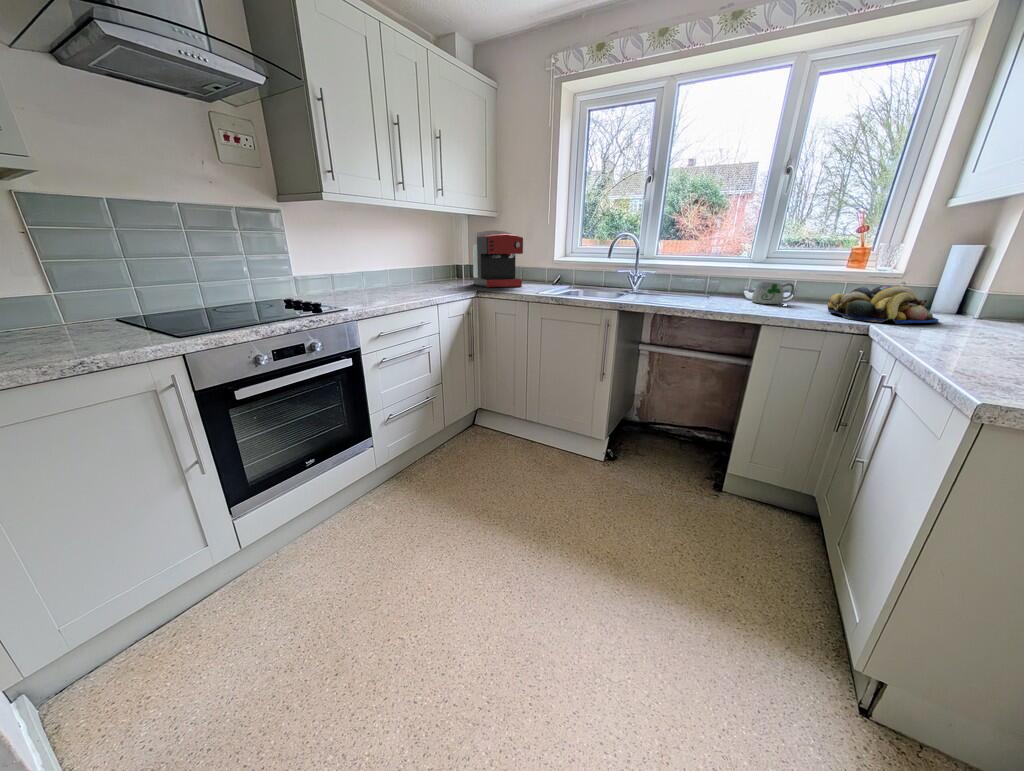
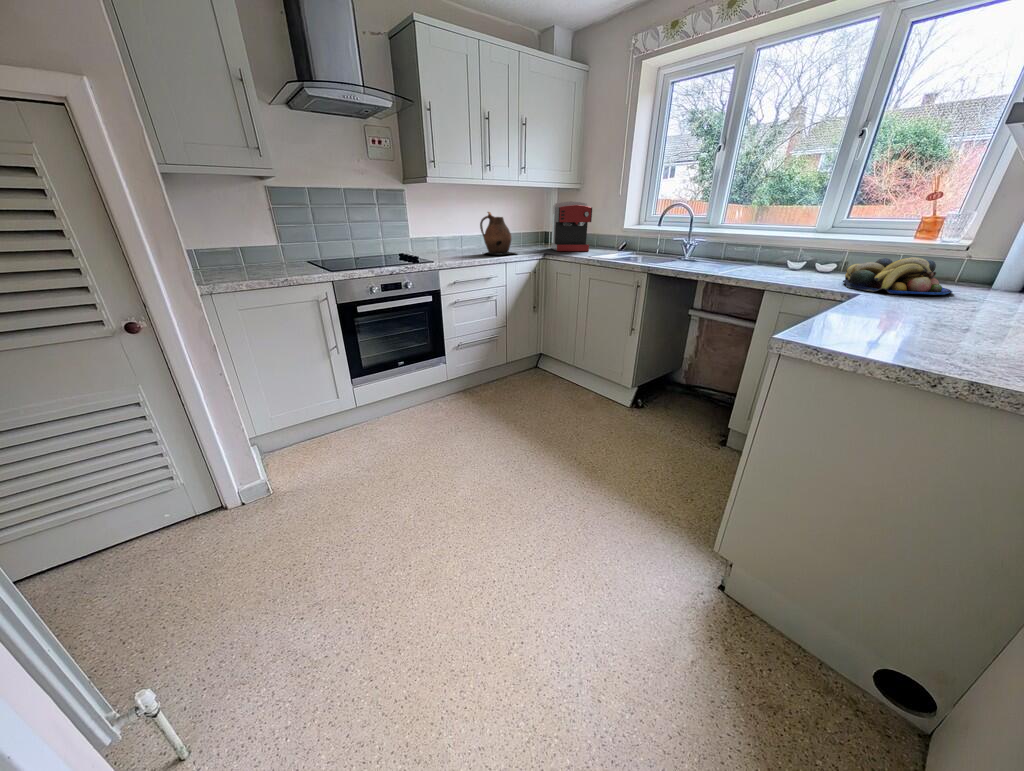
ceramic pitcher: none [395,241,447,296] -> present [480,212,515,255]
mug: present [752,282,794,304] -> none [786,252,831,275]

